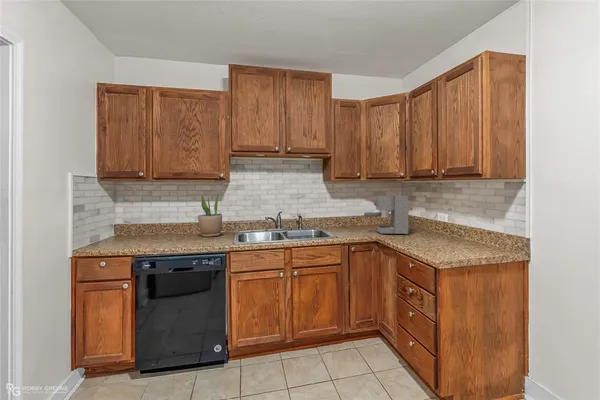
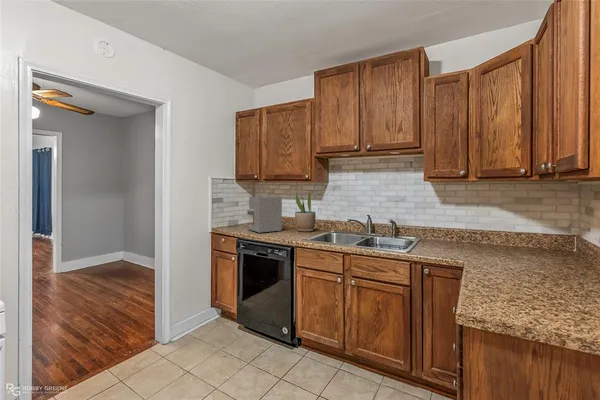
coffee maker: present [364,195,408,235] -> present [247,197,282,233]

